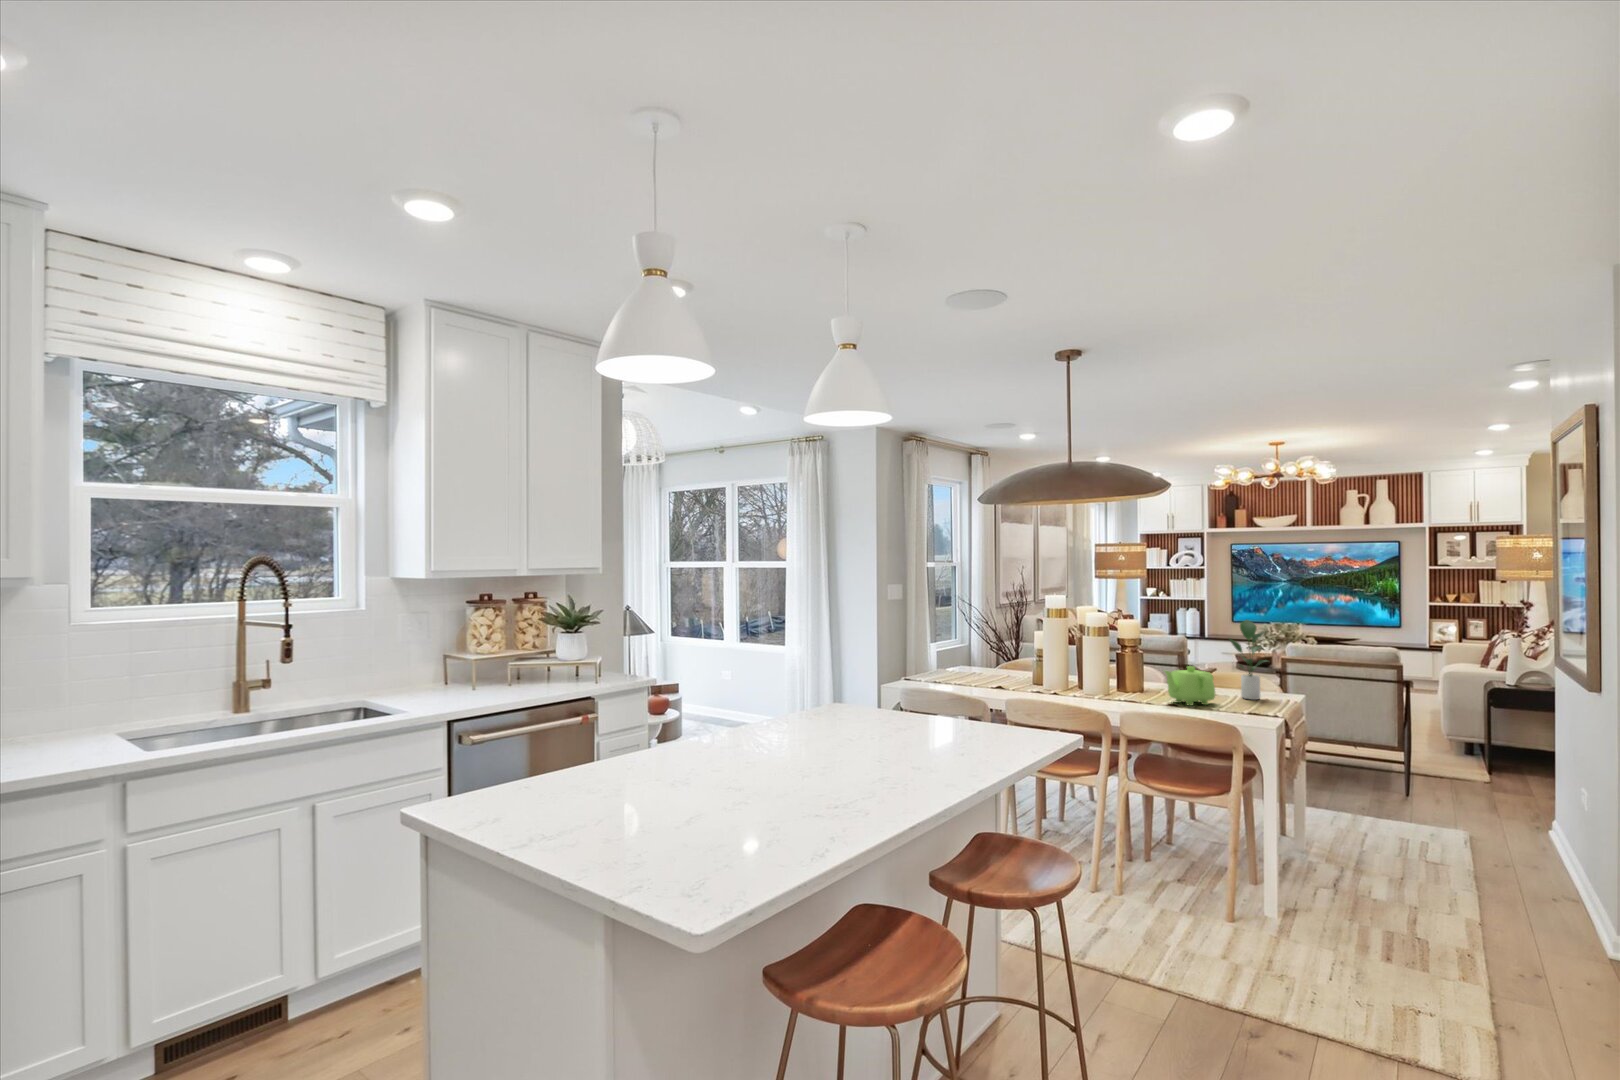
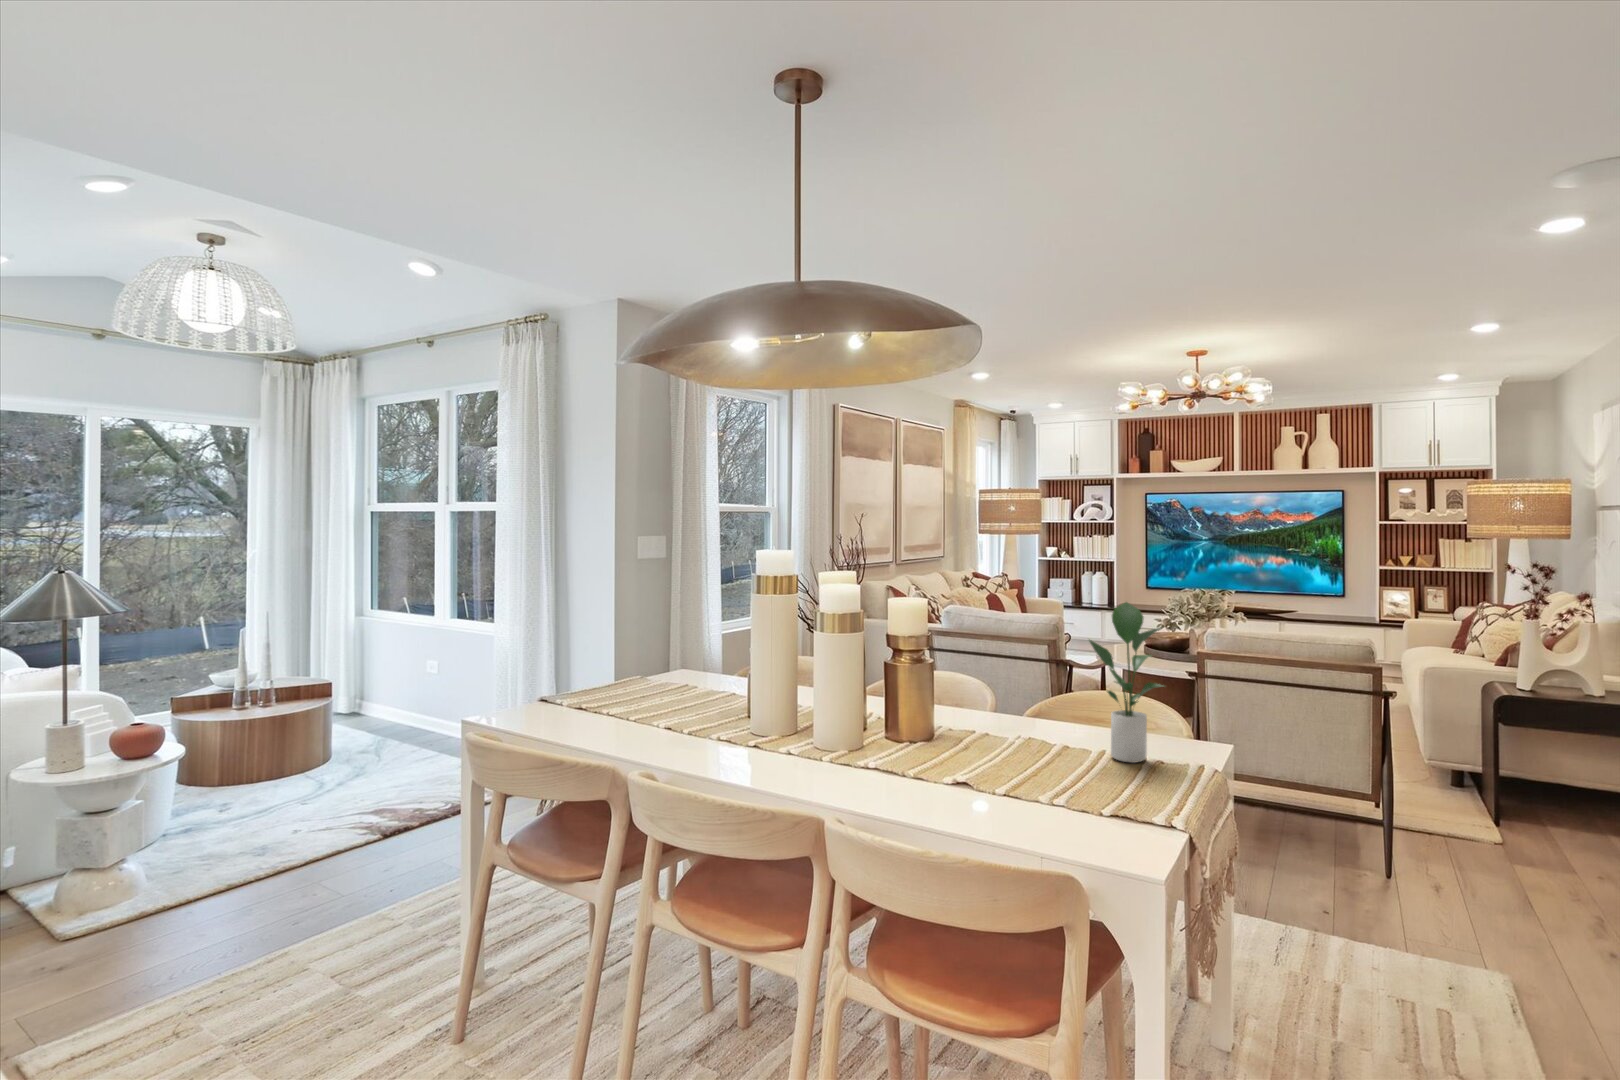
teapot: present [1165,666,1215,705] -> none [946,700,1053,786]

